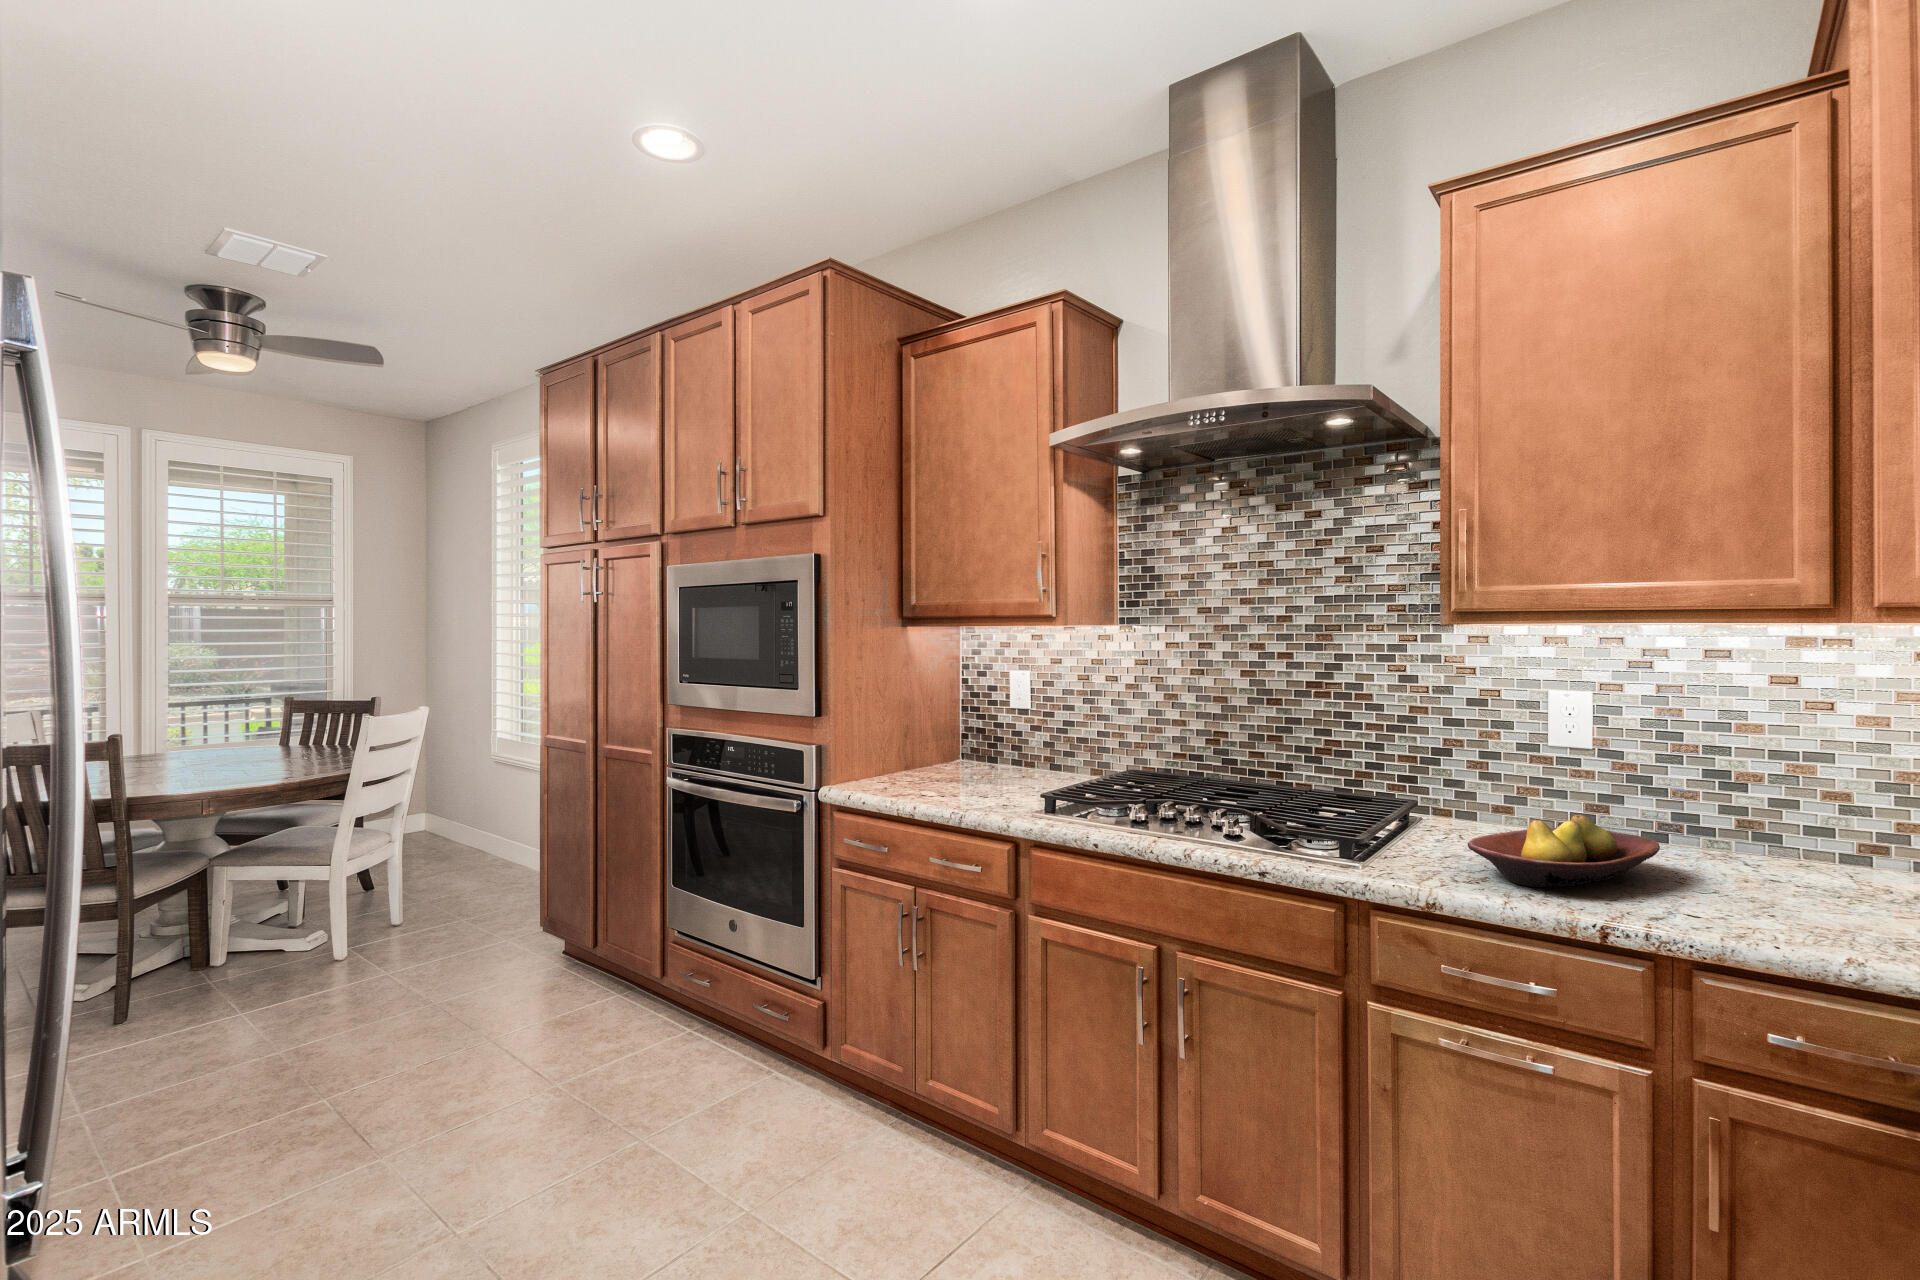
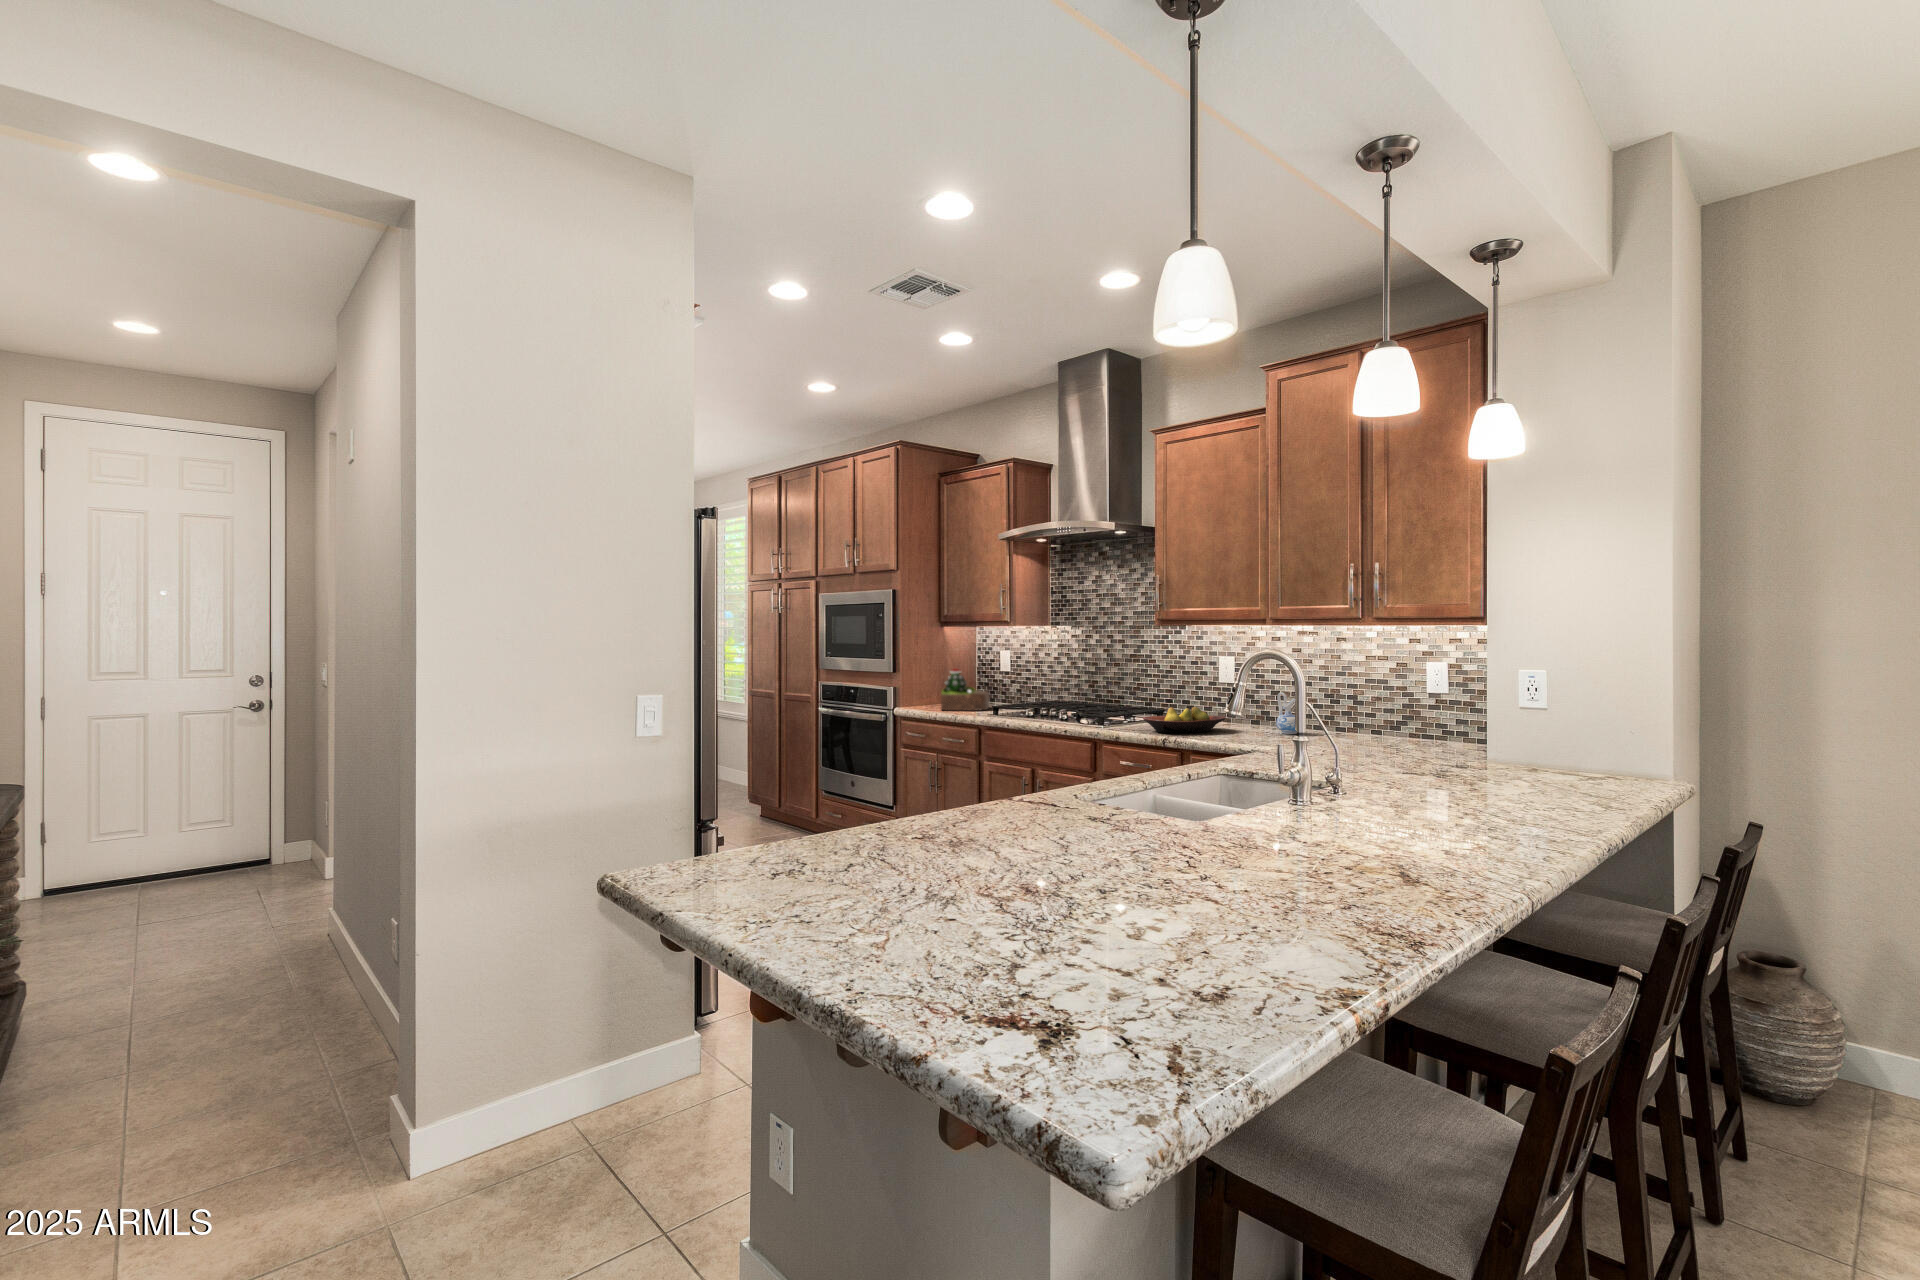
succulent plant: none [919,709,1009,796] -> present [941,669,990,710]
ceramic pitcher: none [1772,780,1850,882] -> present [1276,692,1297,734]

